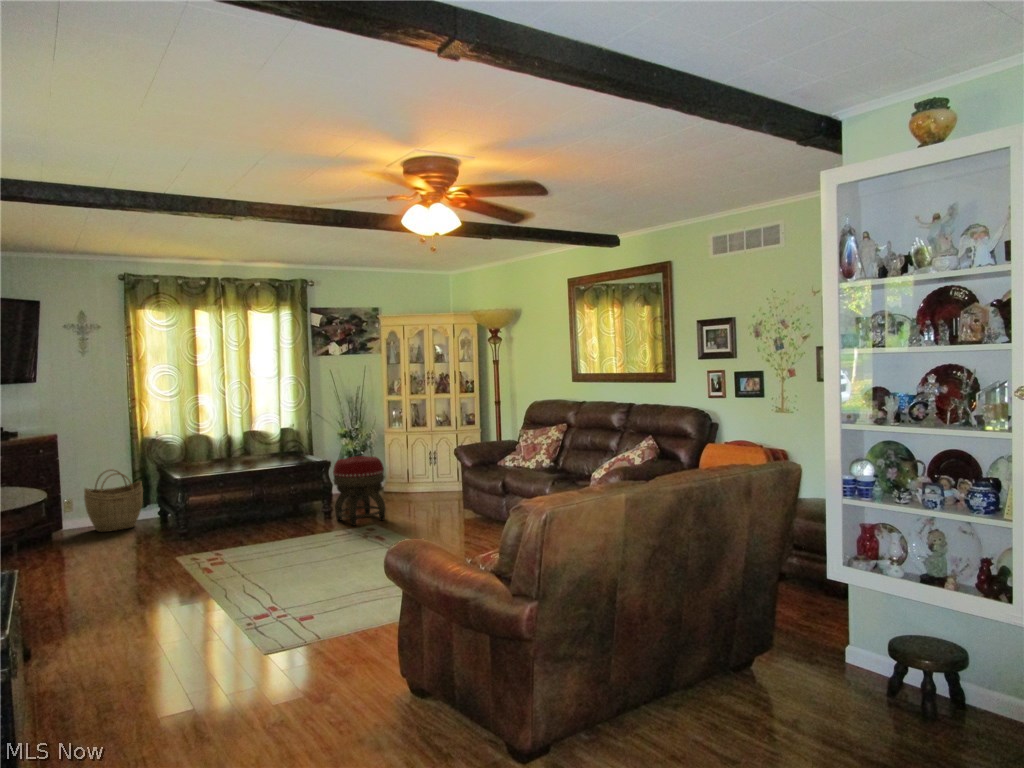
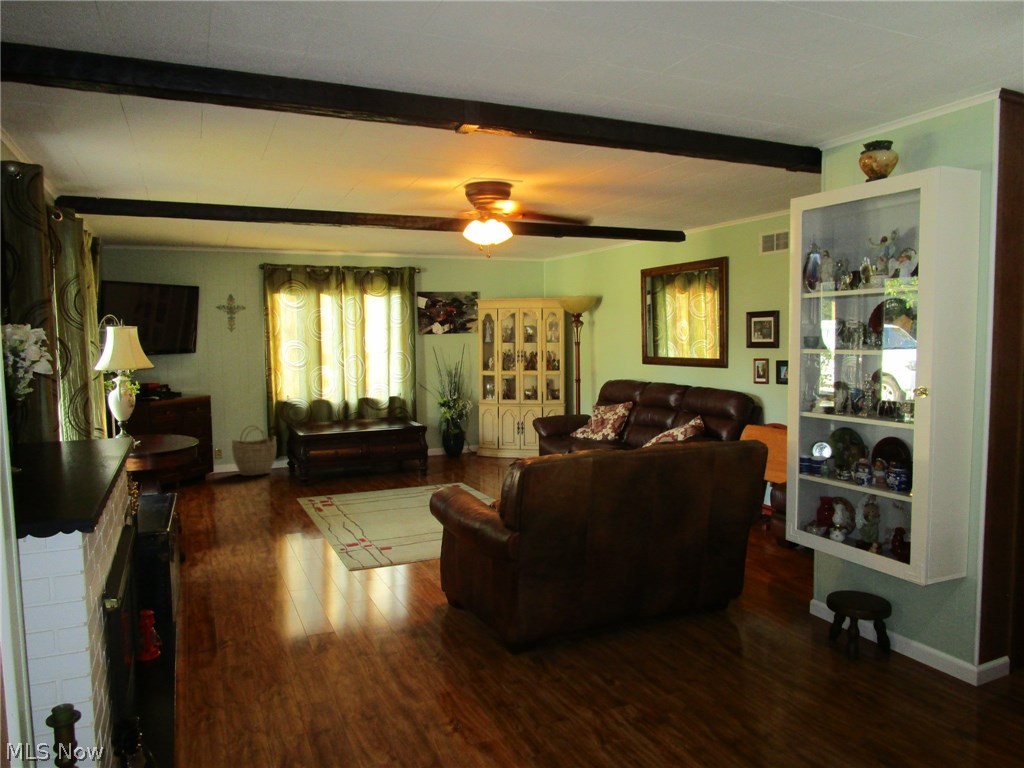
footstool: present [333,456,386,526] -> none [427,424,471,483]

